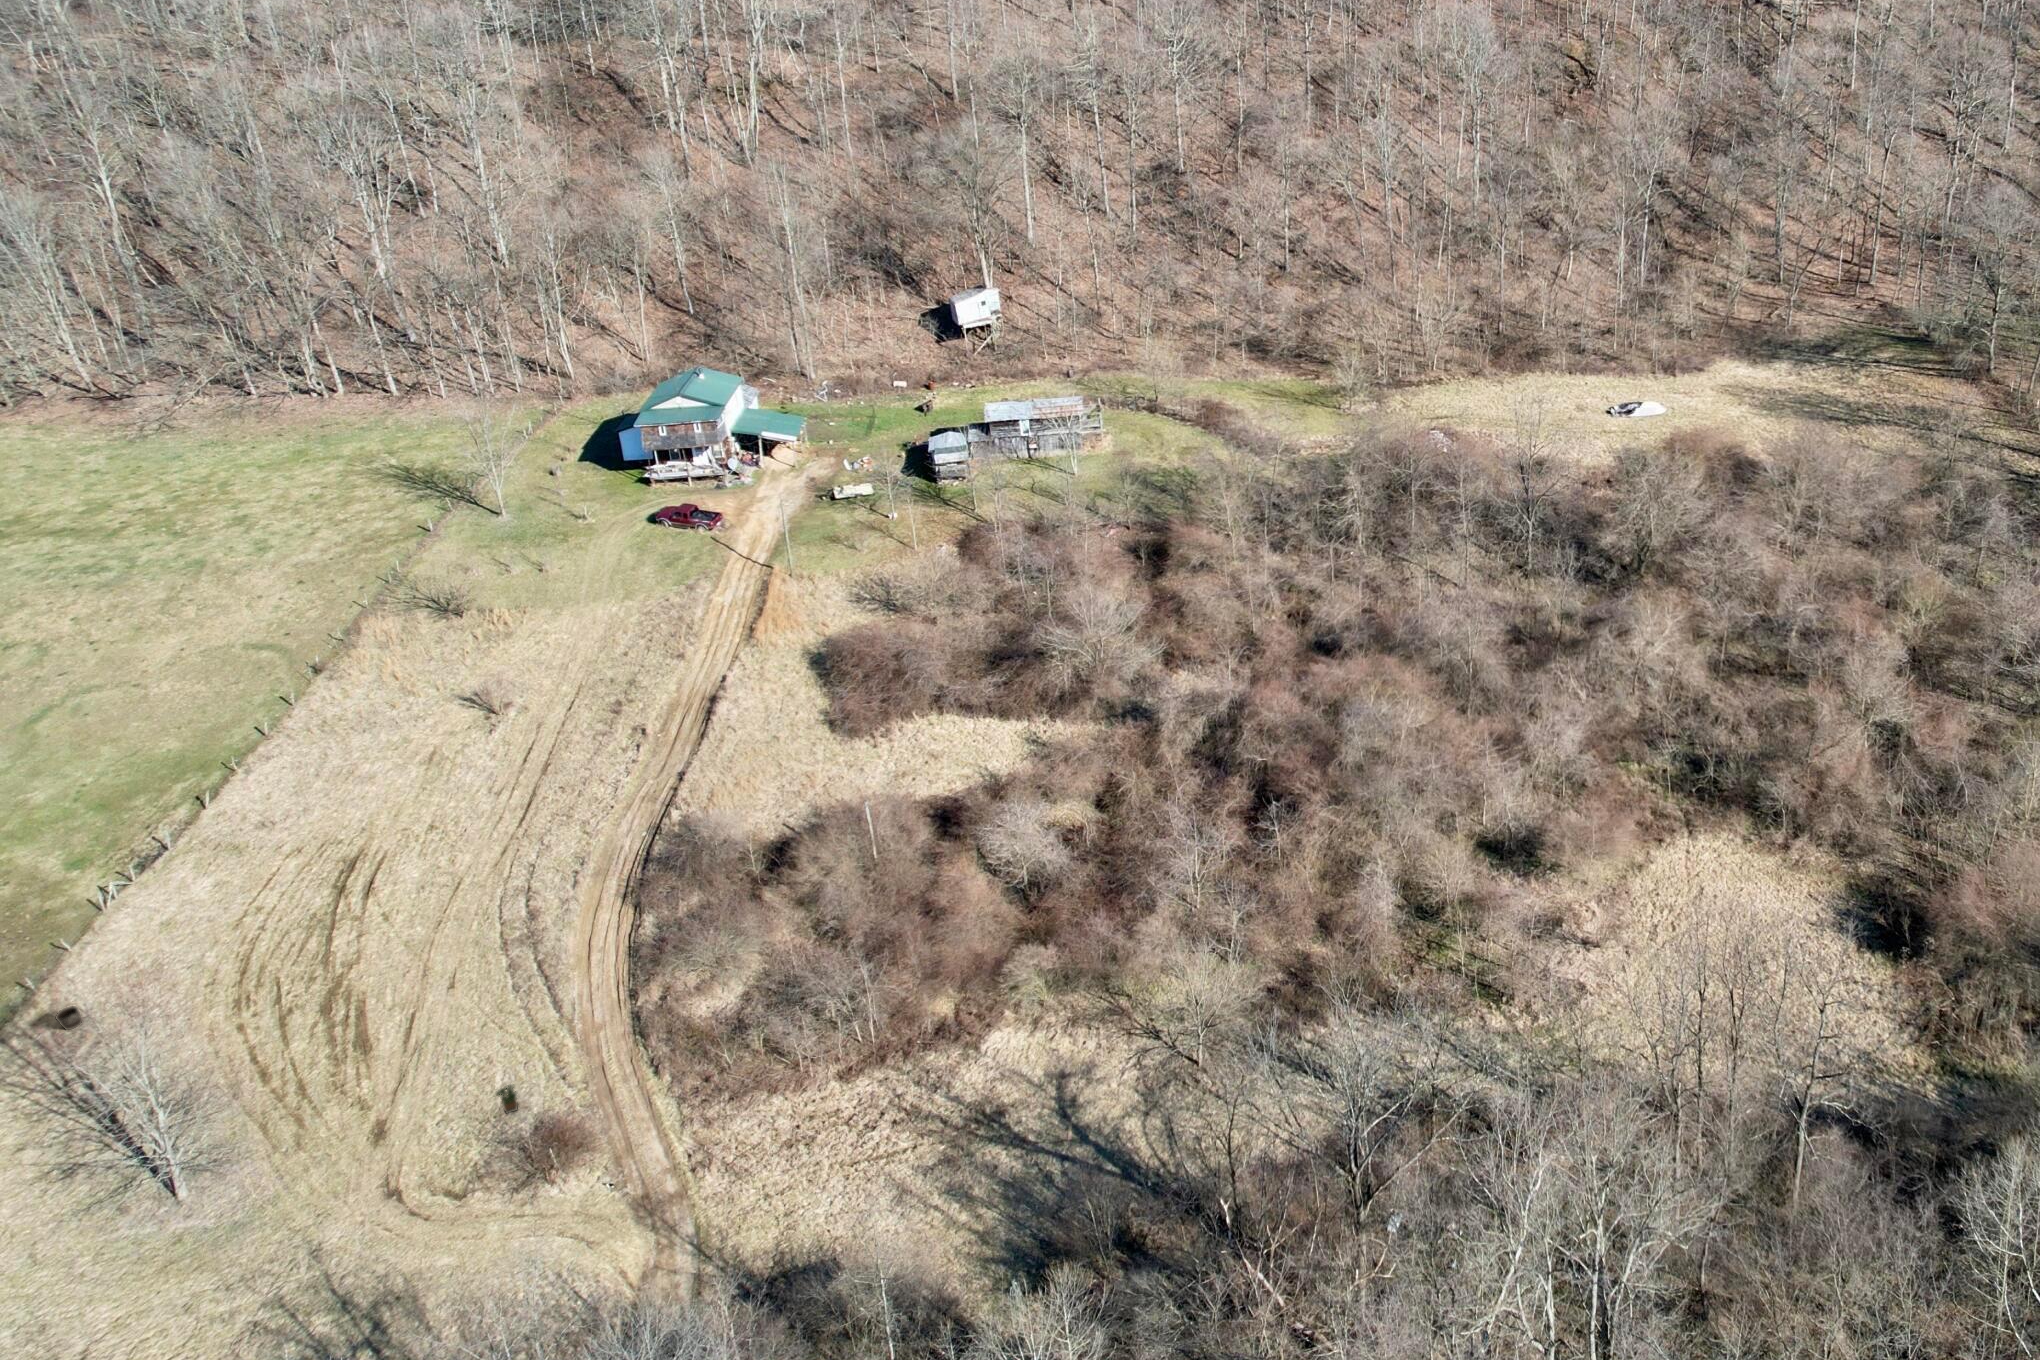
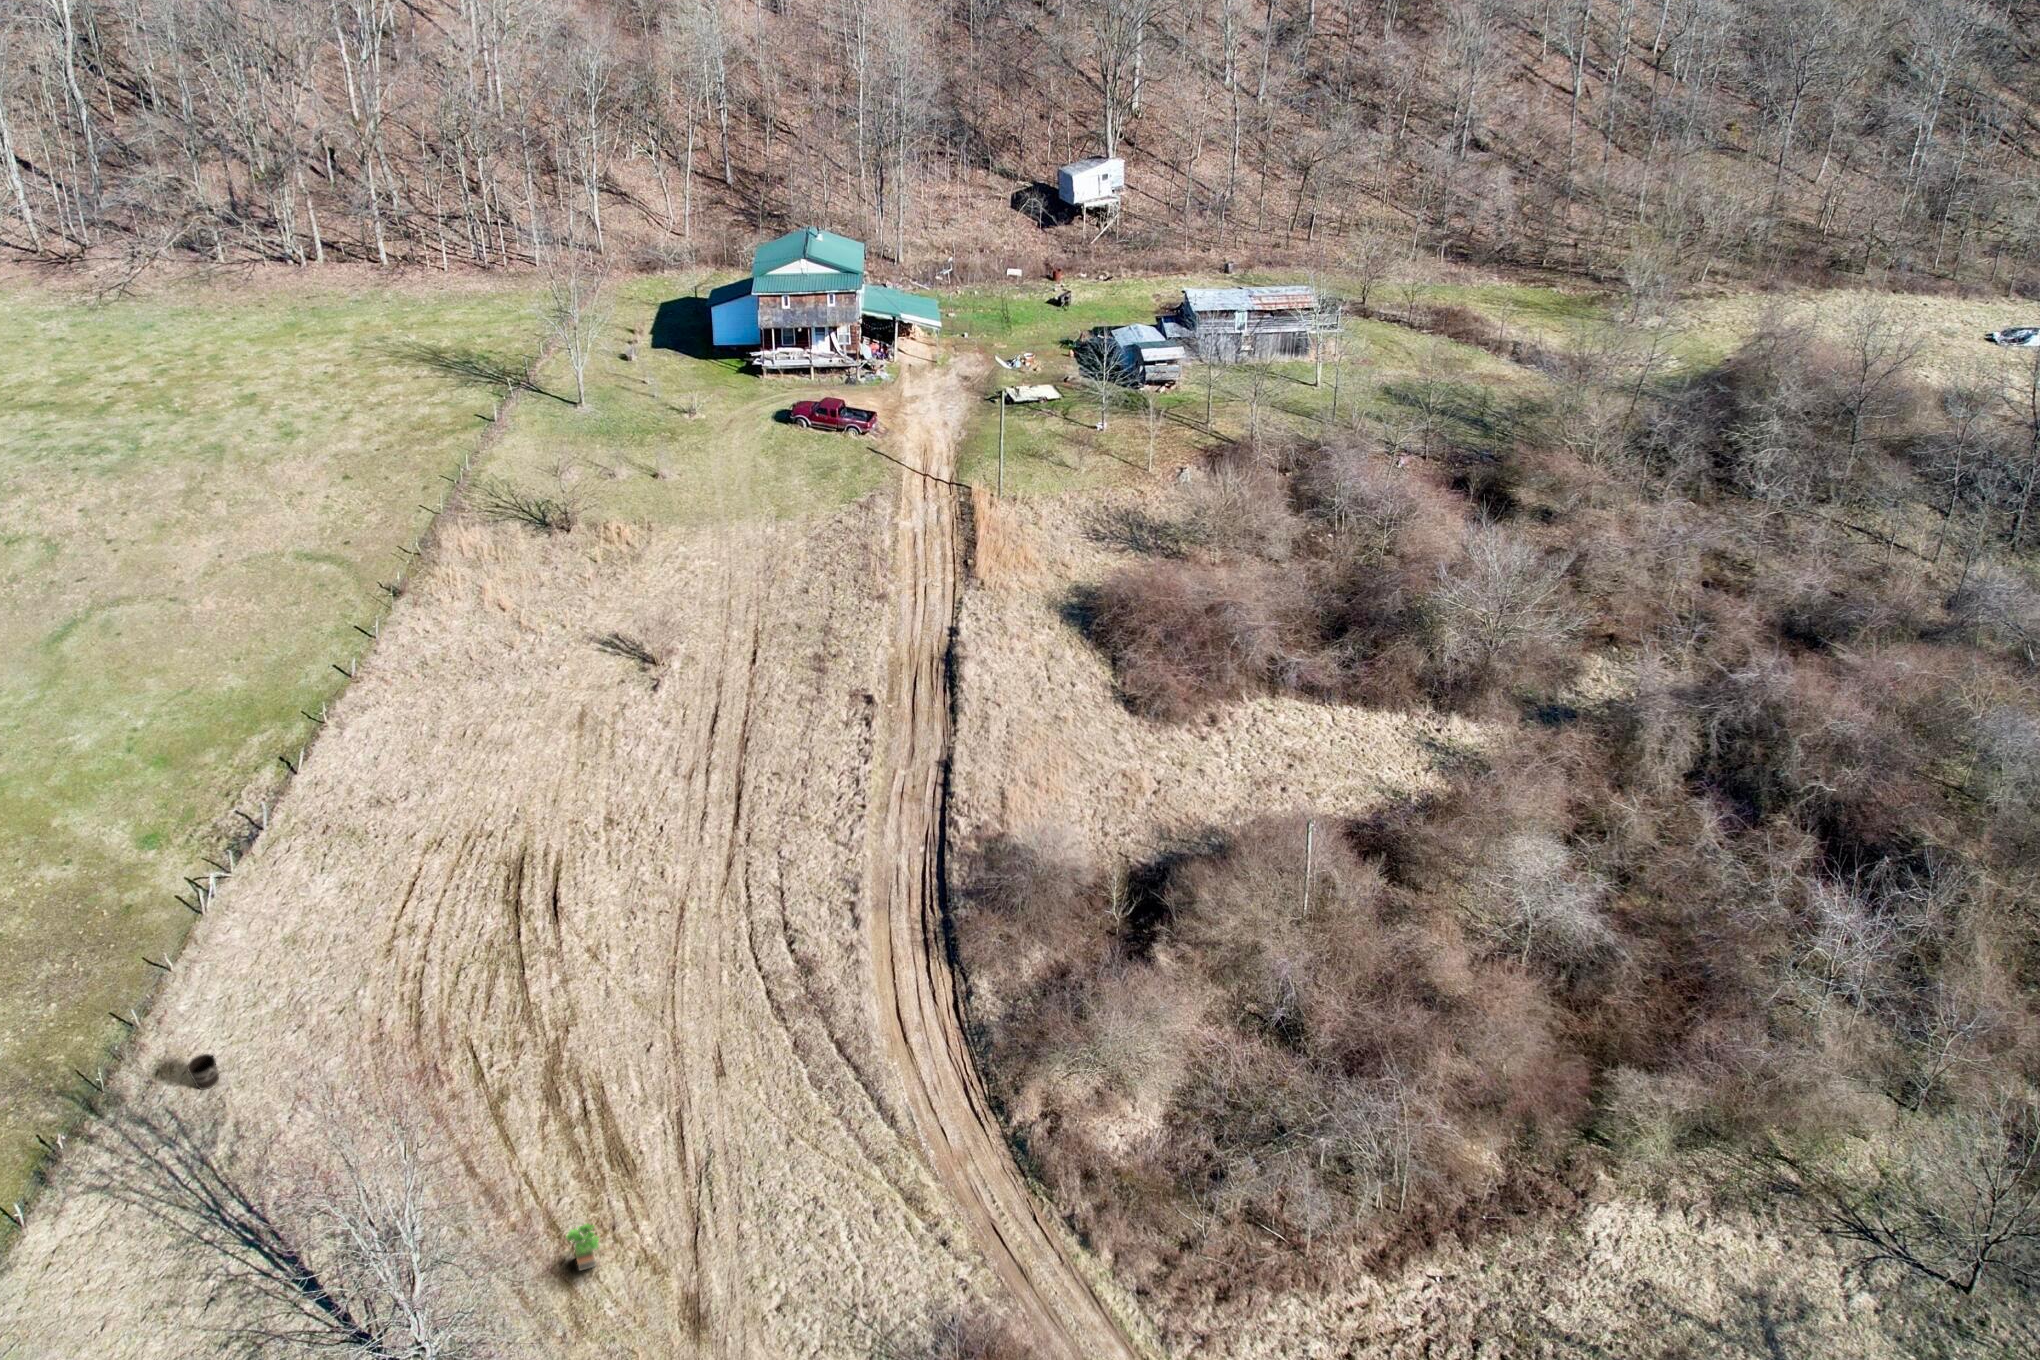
potted tree: present [496,1085,518,1113] -> present [566,1224,599,1271]

